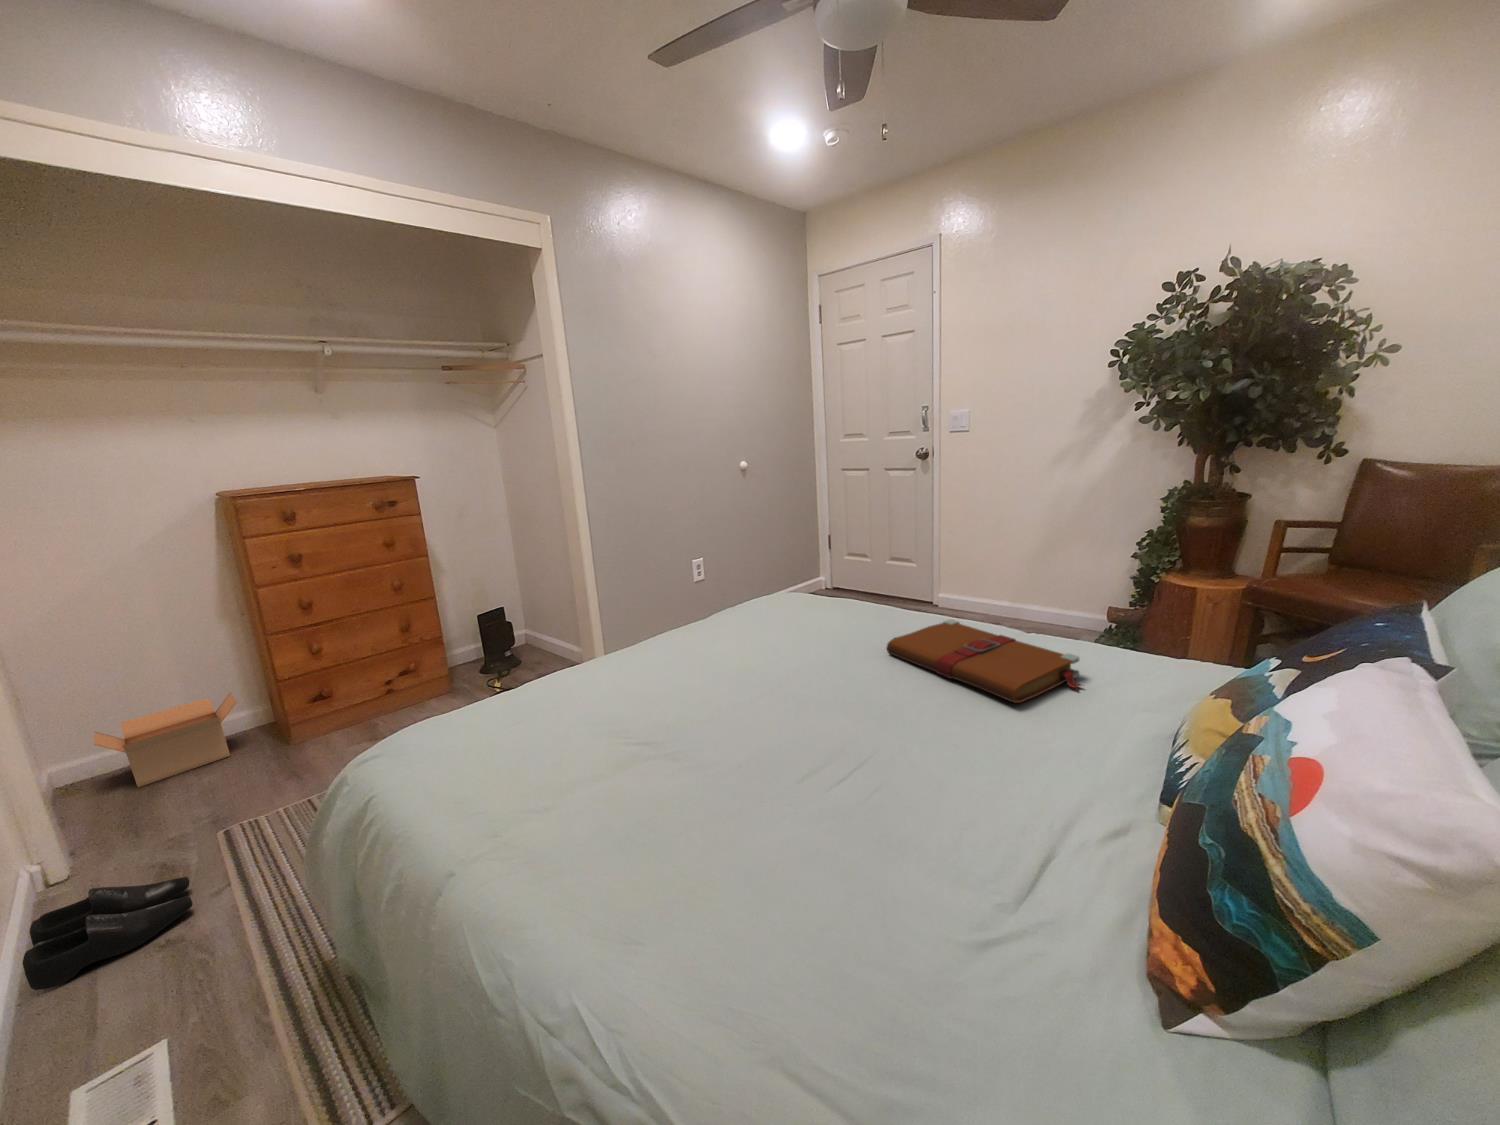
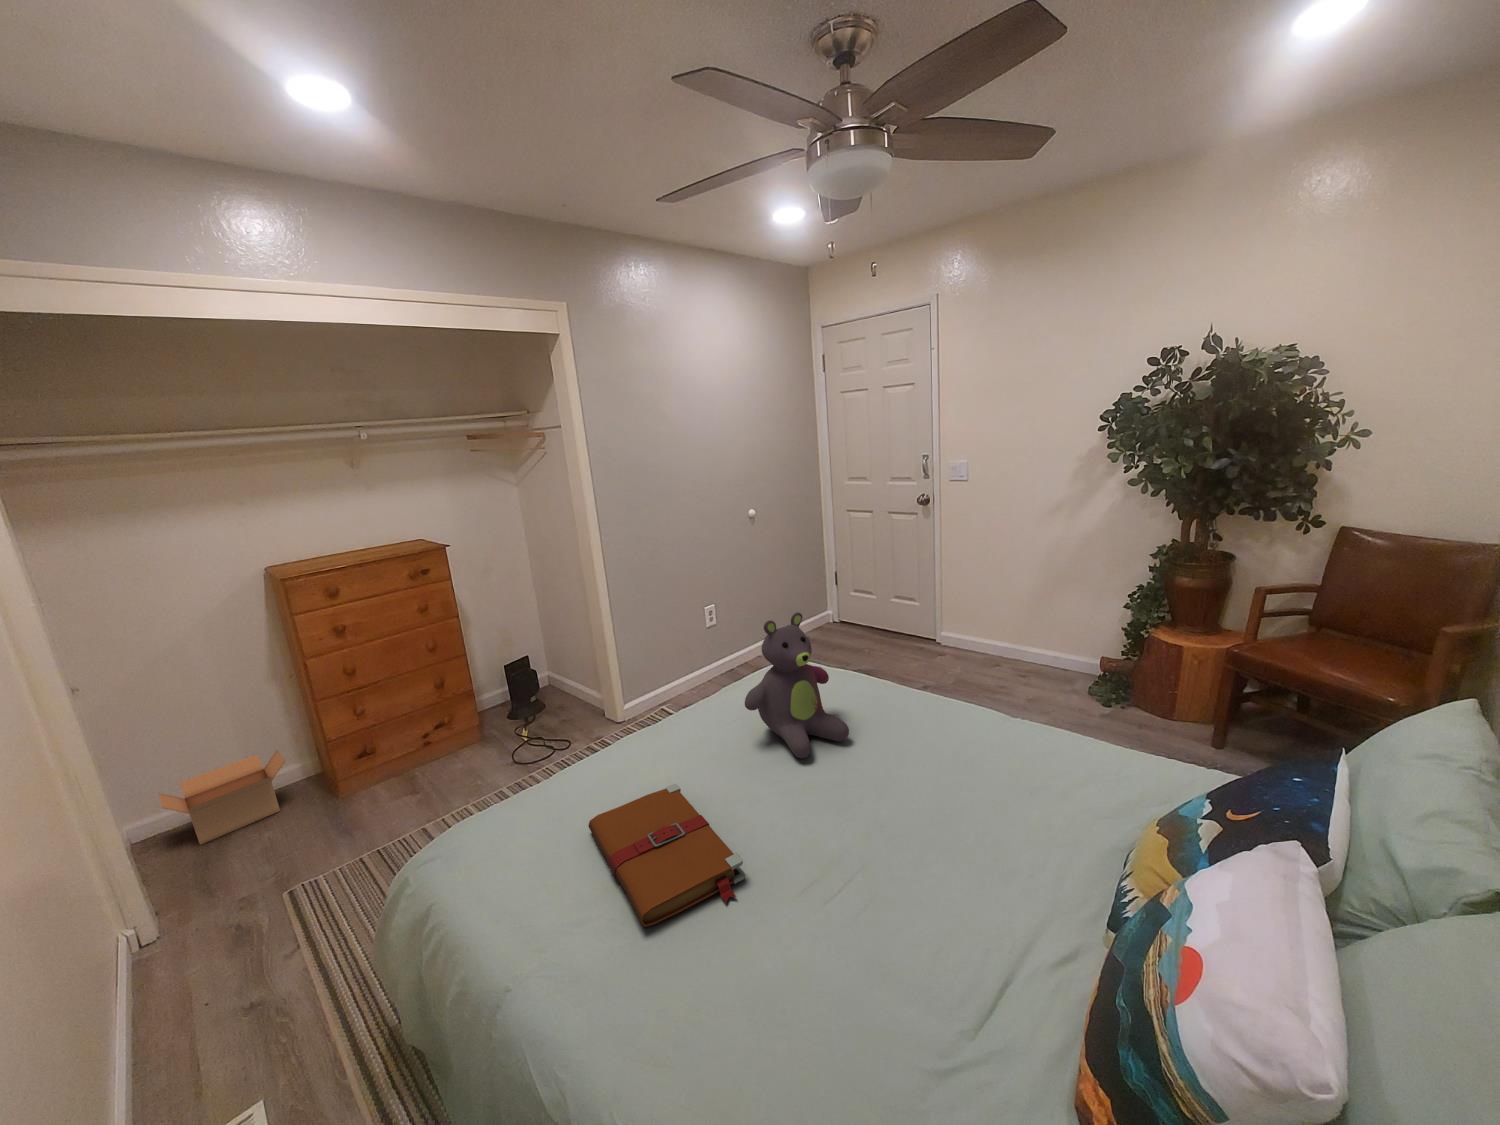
stuffed bear: none [724,503,841,659] -> present [745,612,849,758]
book: present [887,619,1081,703] -> present [588,784,745,927]
shoe: present [23,877,193,990] -> none [138,941,274,1051]

